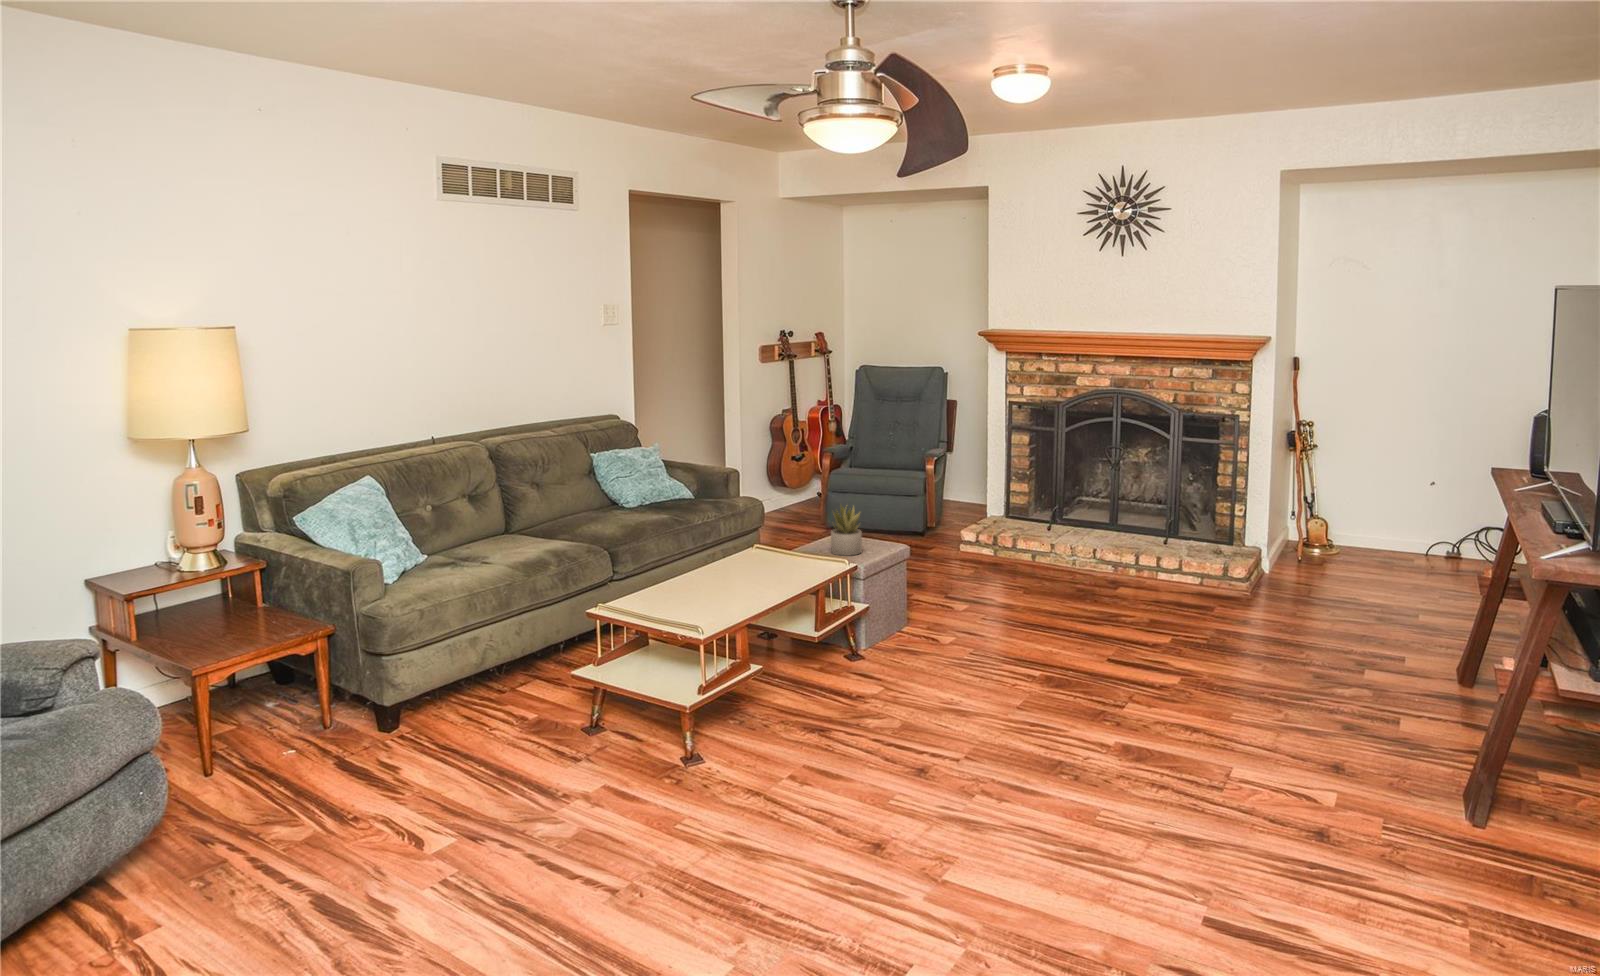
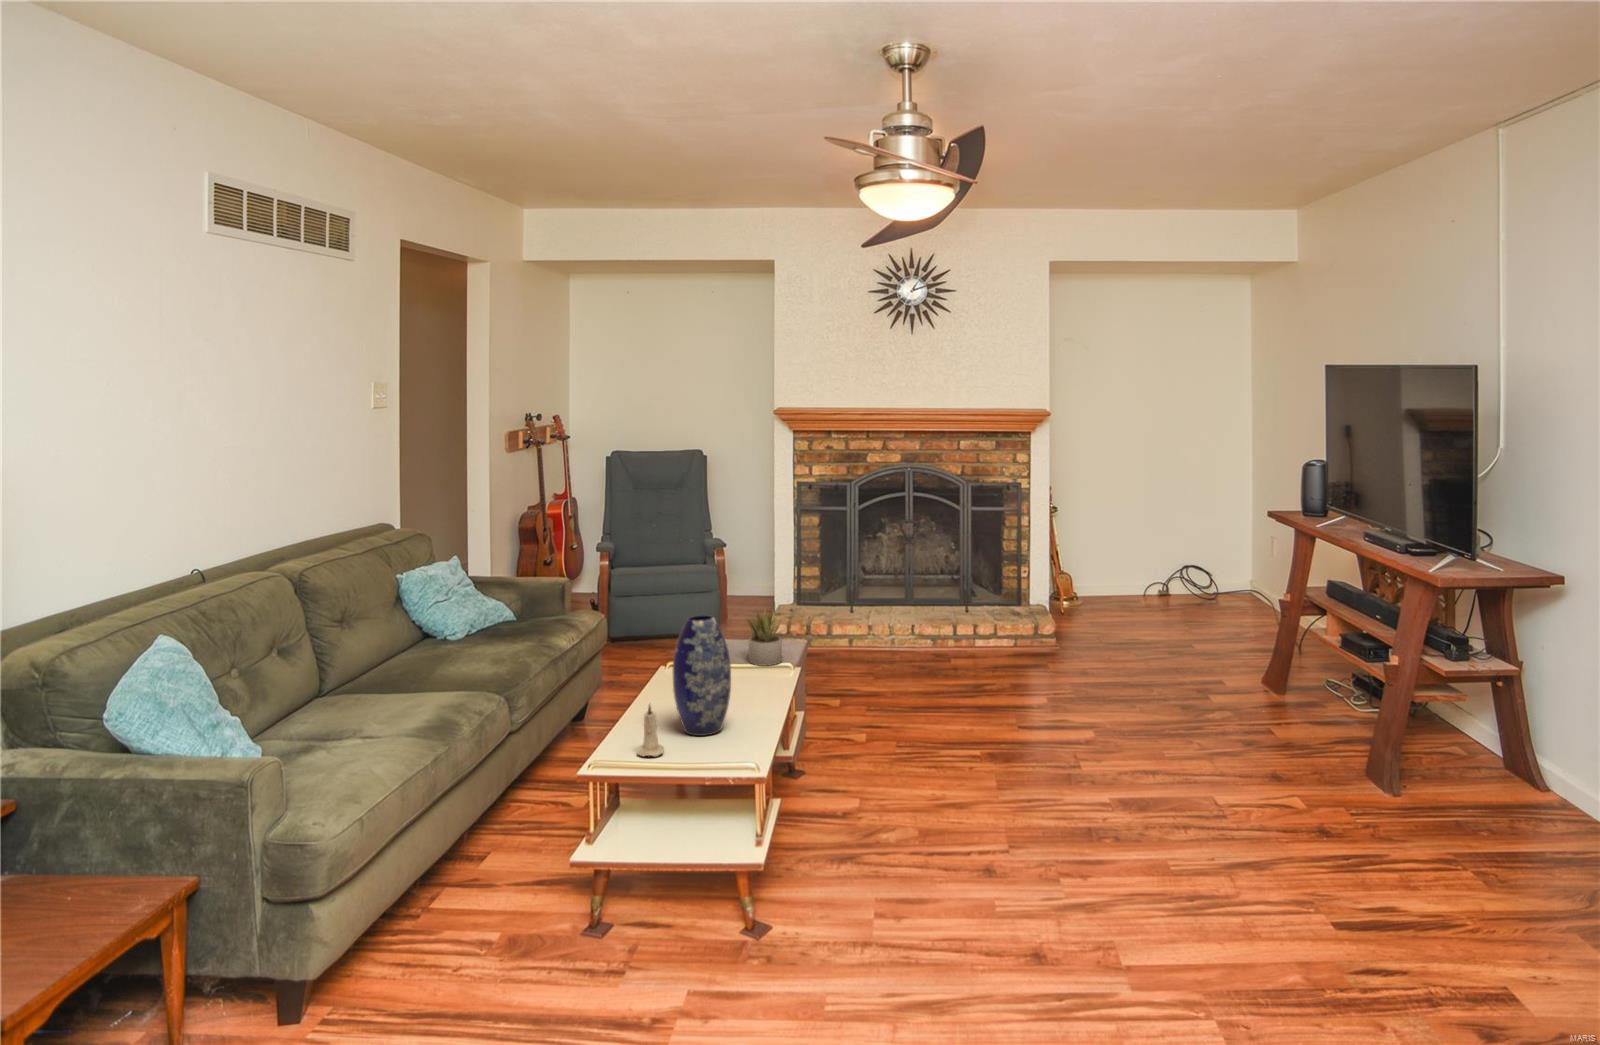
vase: none [690,492,741,596] -> present [673,616,731,736]
candle: none [642,558,667,603] -> present [637,705,664,756]

